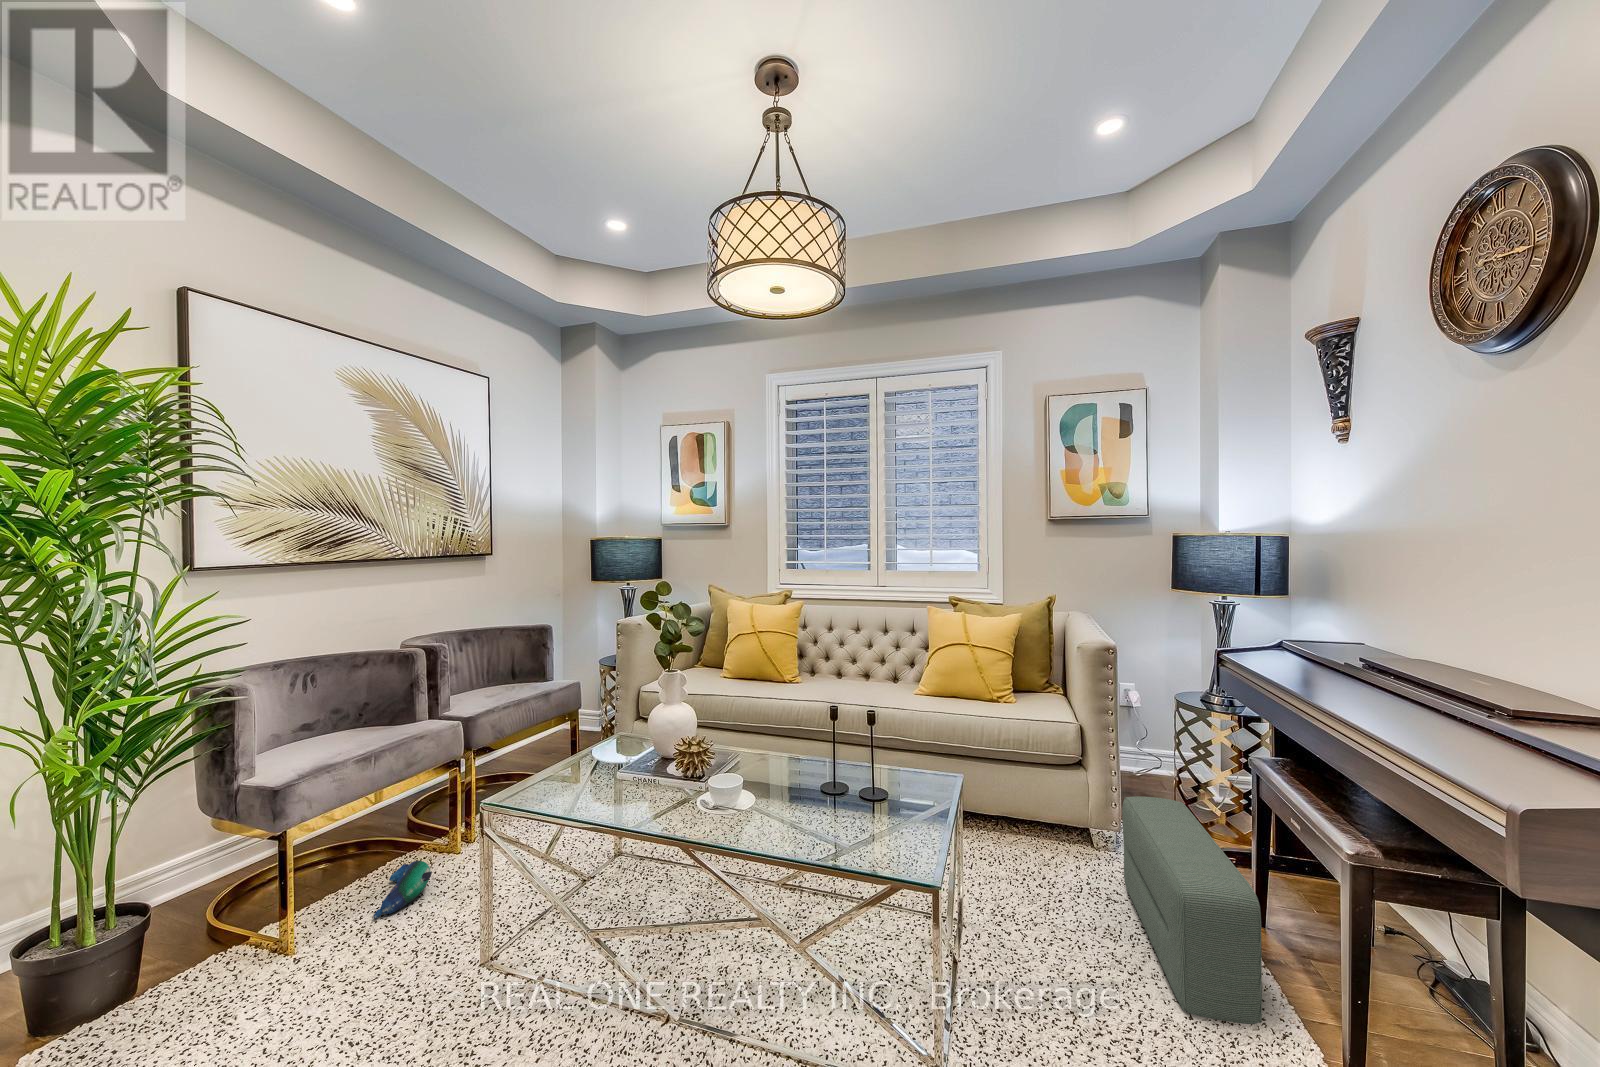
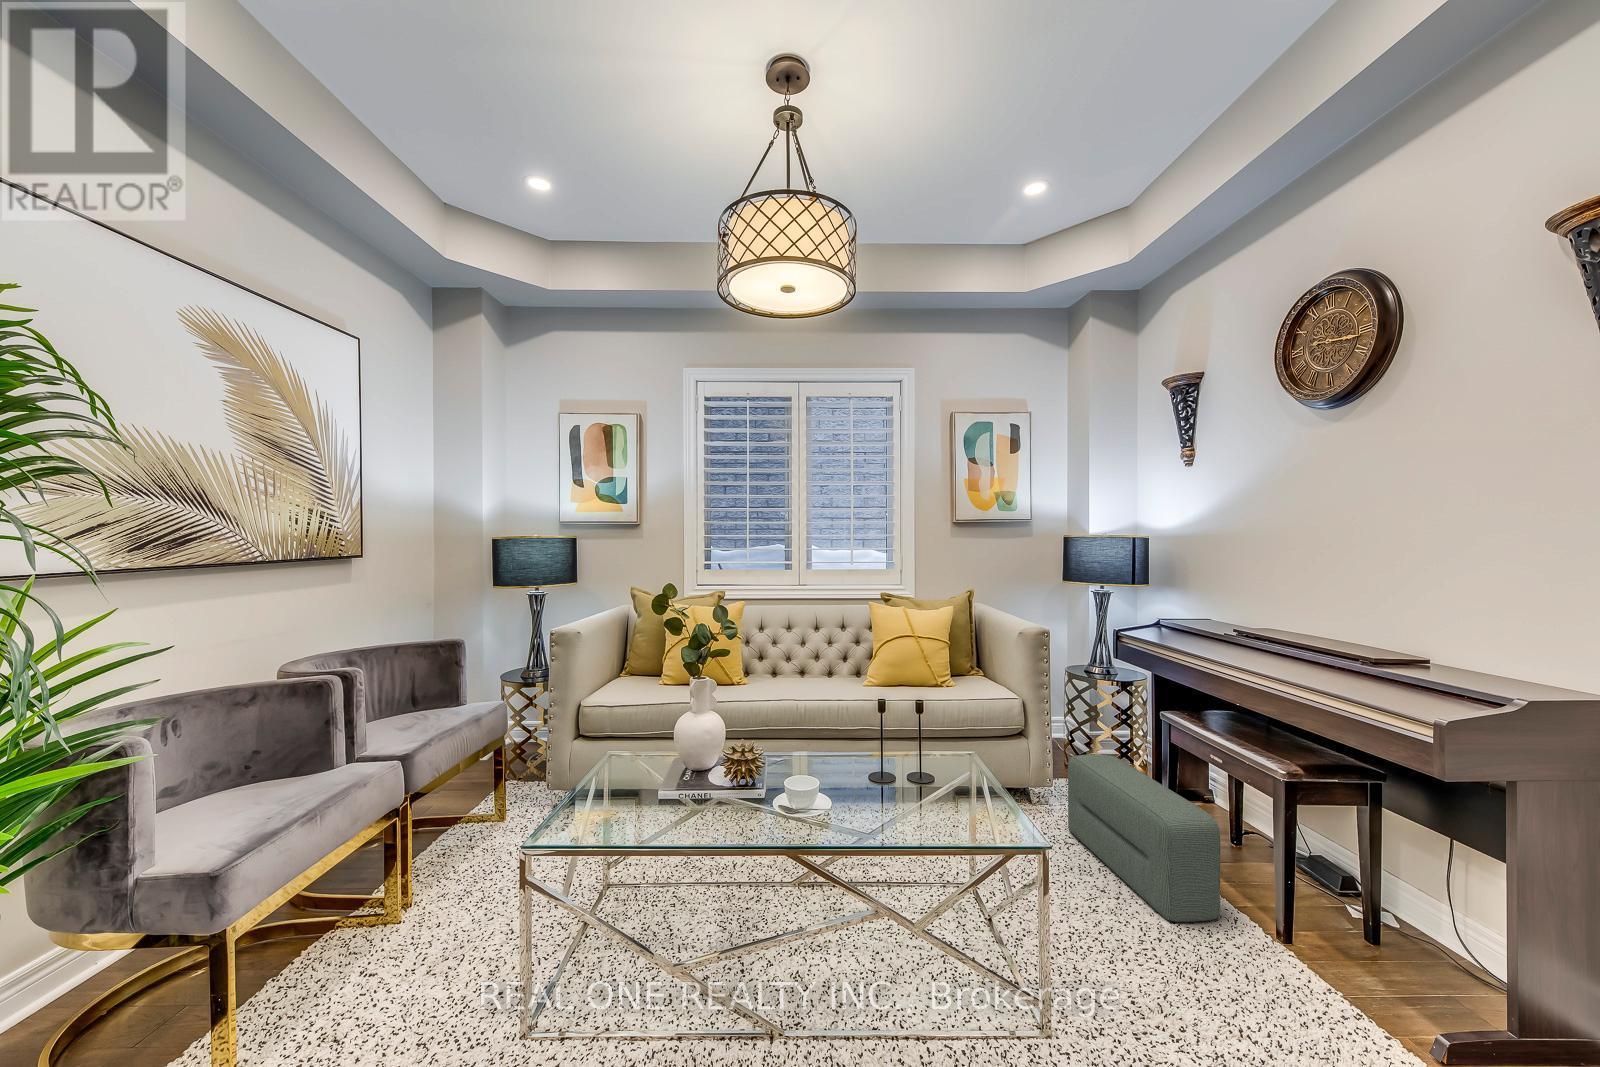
plush toy: present [373,861,432,919] -> none [320,936,395,1019]

